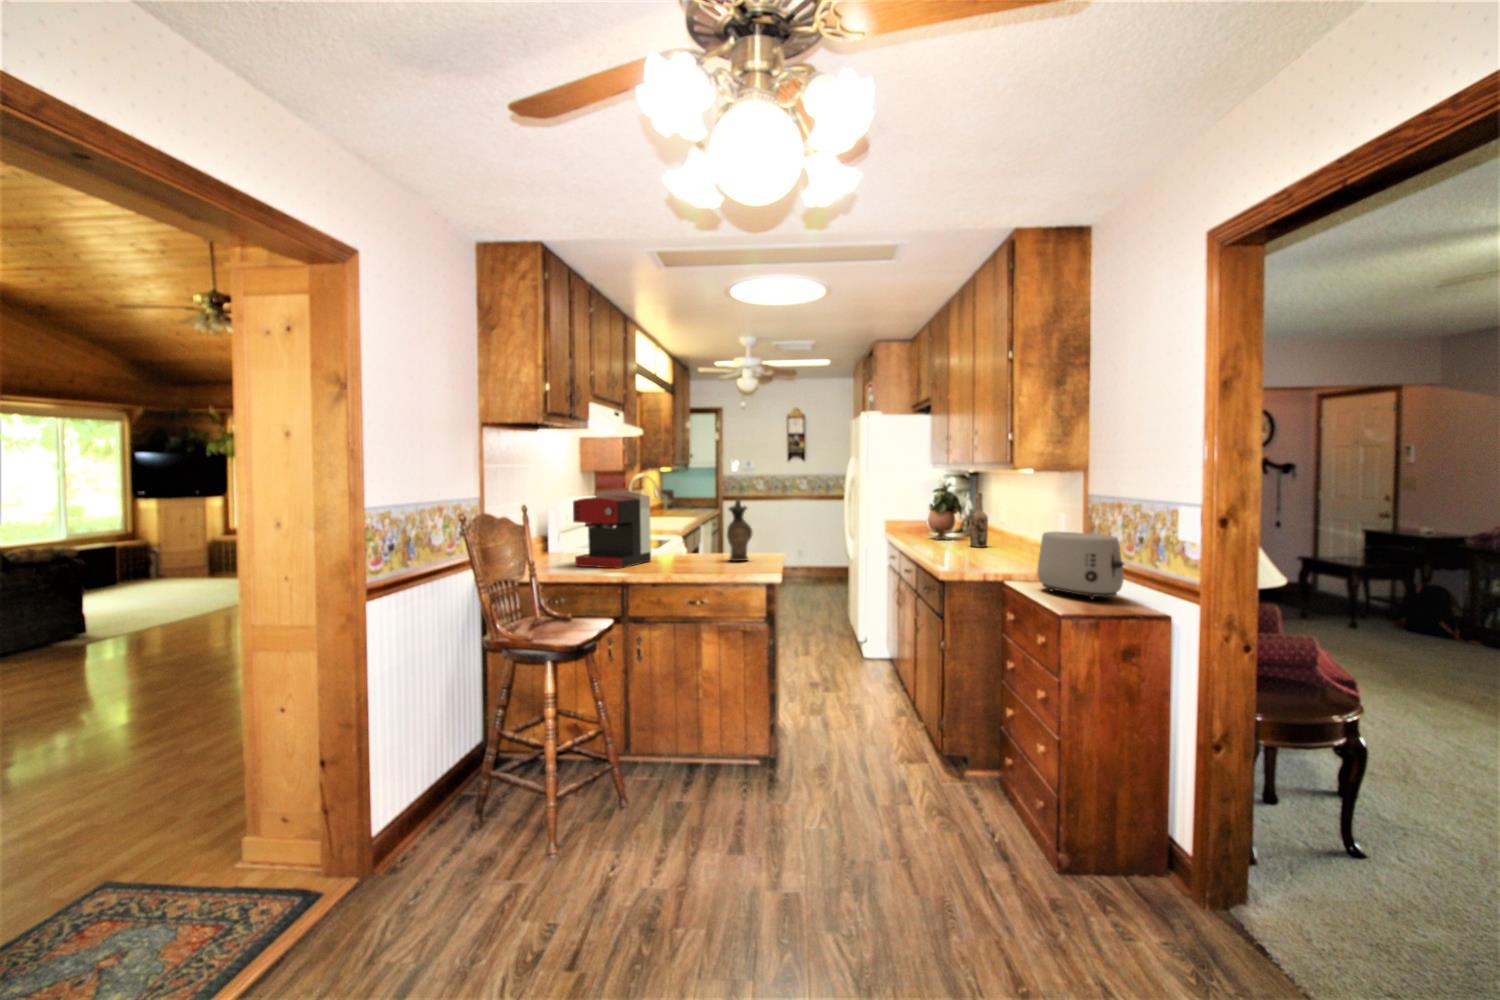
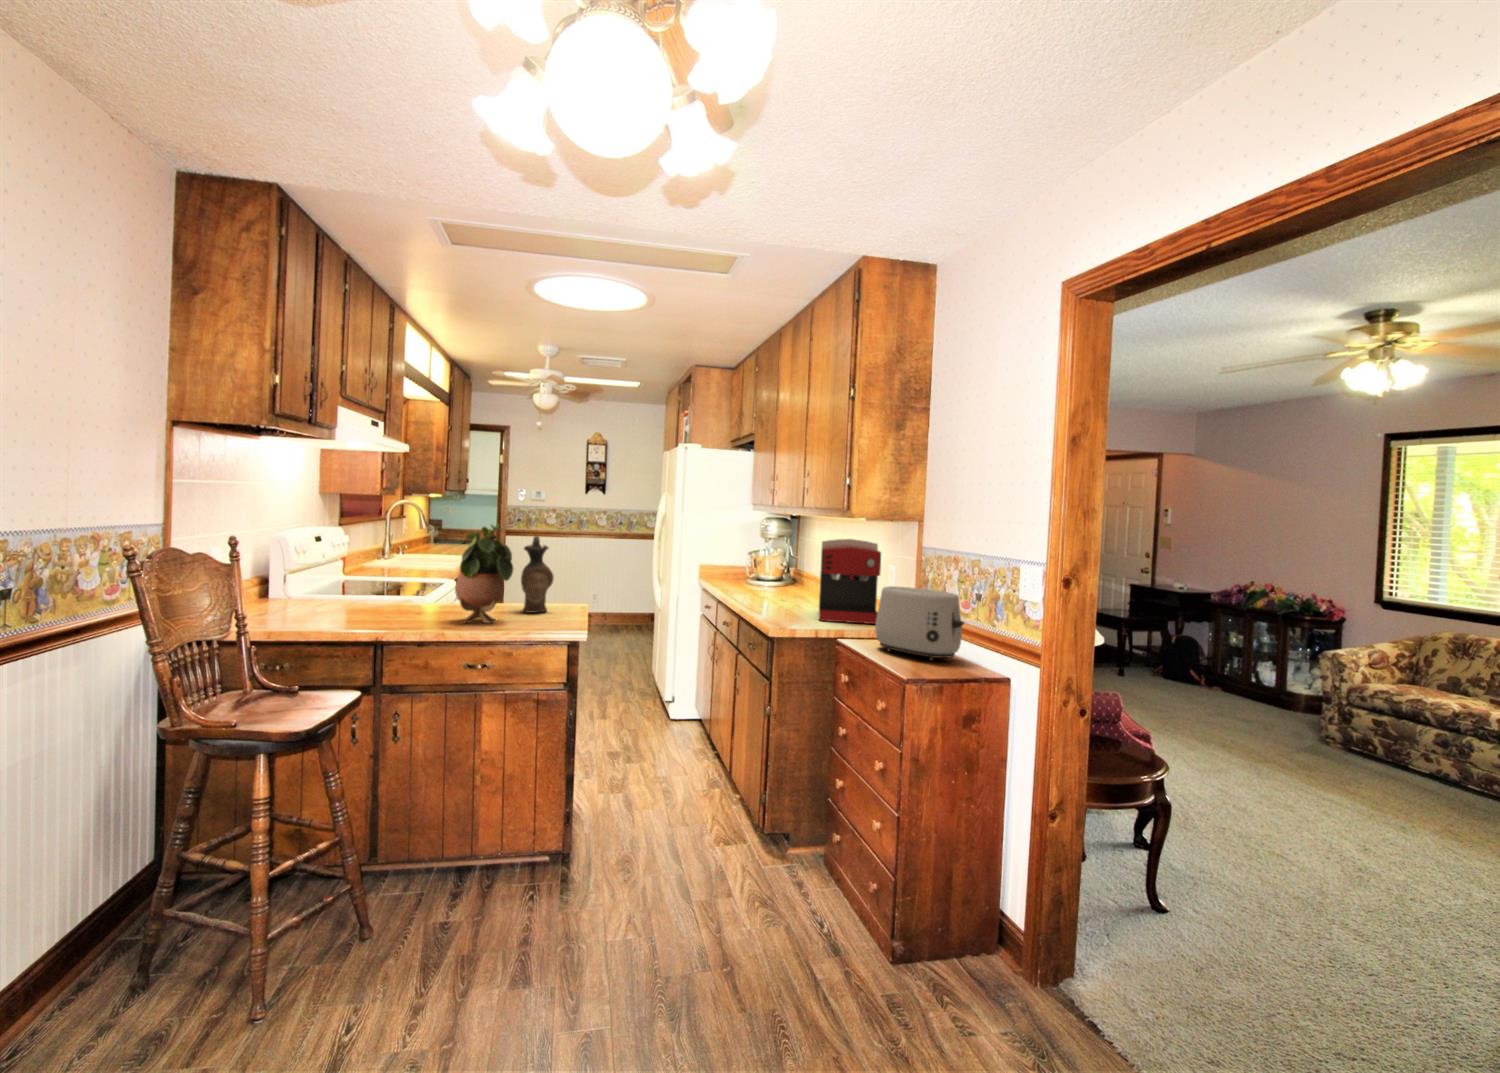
potted plant: present [928,483,963,540] -> present [455,524,513,623]
coffee maker: present [573,490,651,568] -> present [819,539,881,624]
wine bottle: present [970,493,988,547] -> none [793,540,812,598]

